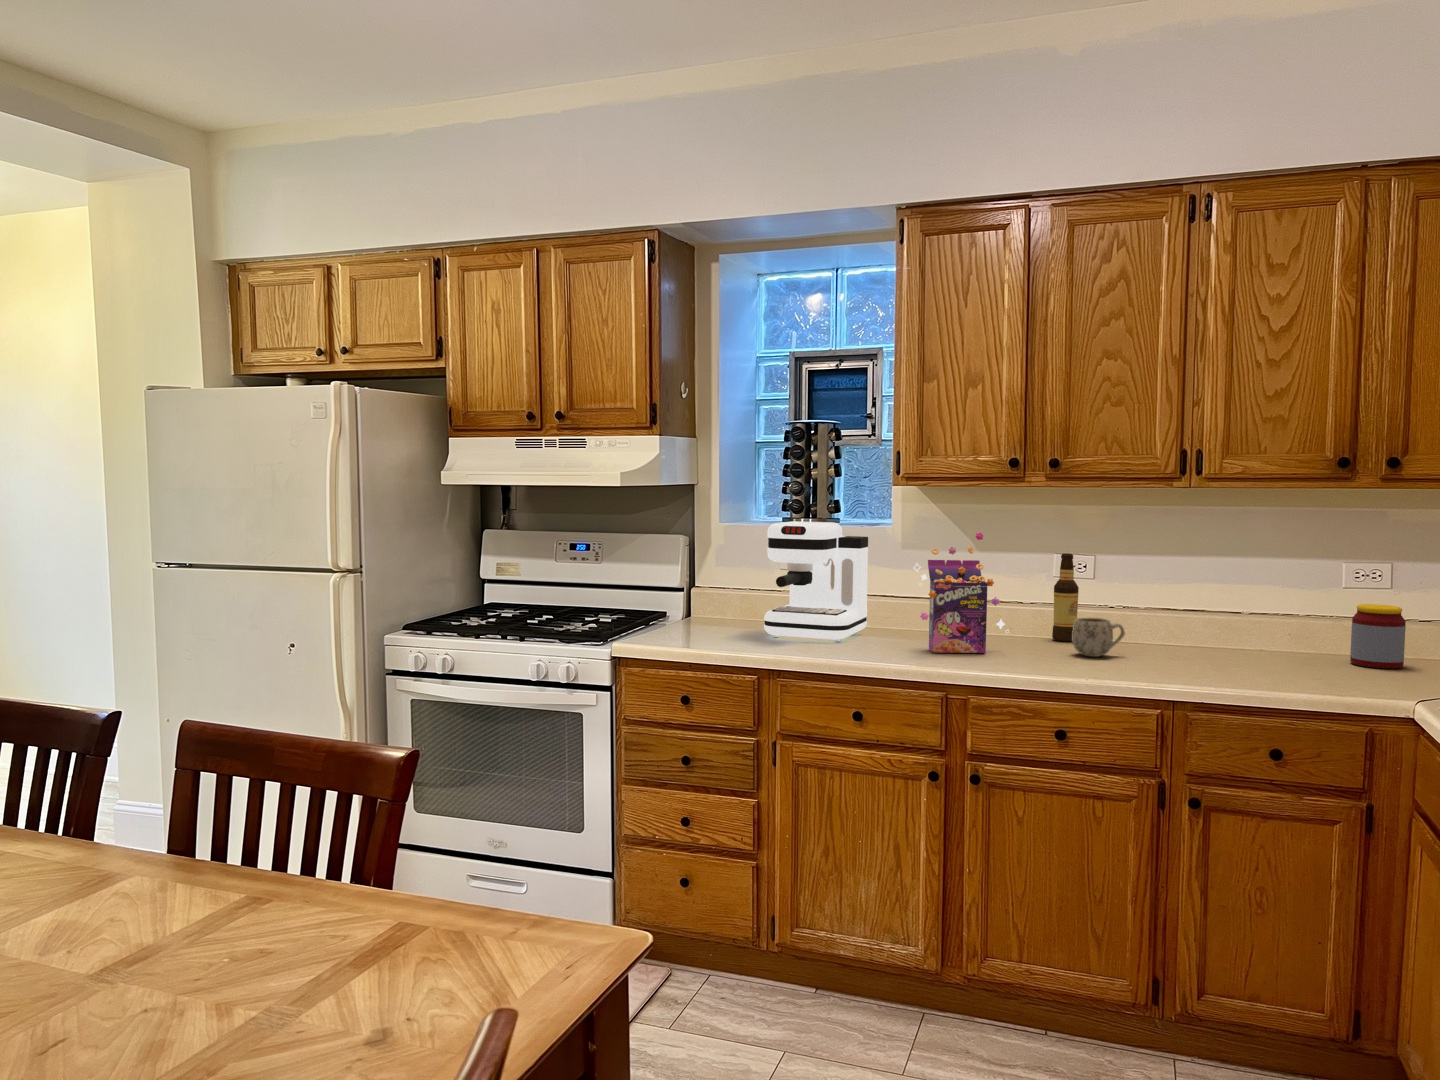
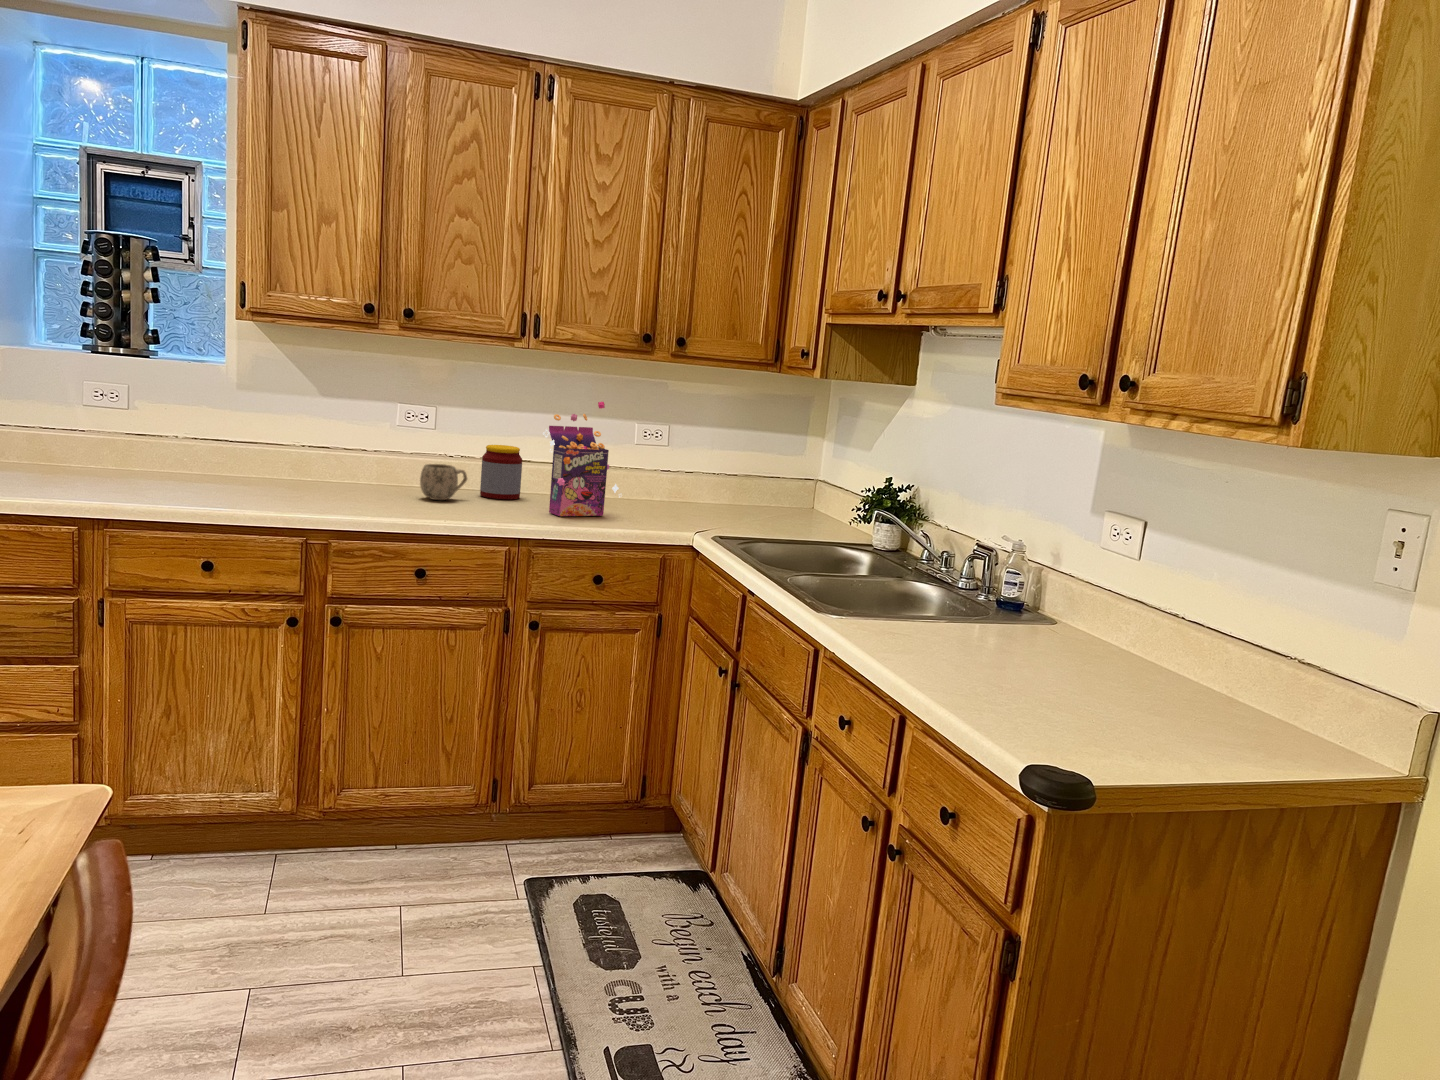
coffee maker: present [764,521,868,642] -> none [72,351,199,488]
cereal box: present [913,533,1009,653] -> present [543,402,619,516]
bottle: present [1052,553,1079,641] -> none [394,402,420,486]
jar: present [1350,604,1406,668] -> present [480,445,522,500]

